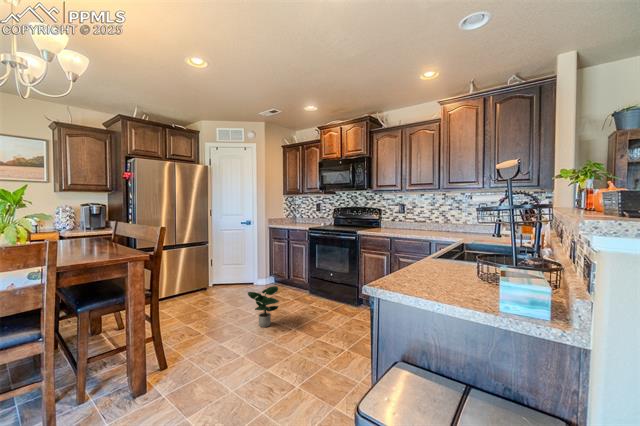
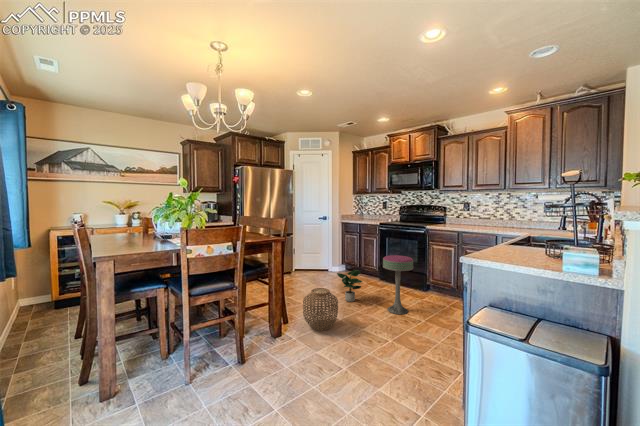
bar stool: none [300,268,336,342] -> present [383,255,413,314]
woven basket: none [182,318,233,379] -> present [303,288,338,331]

